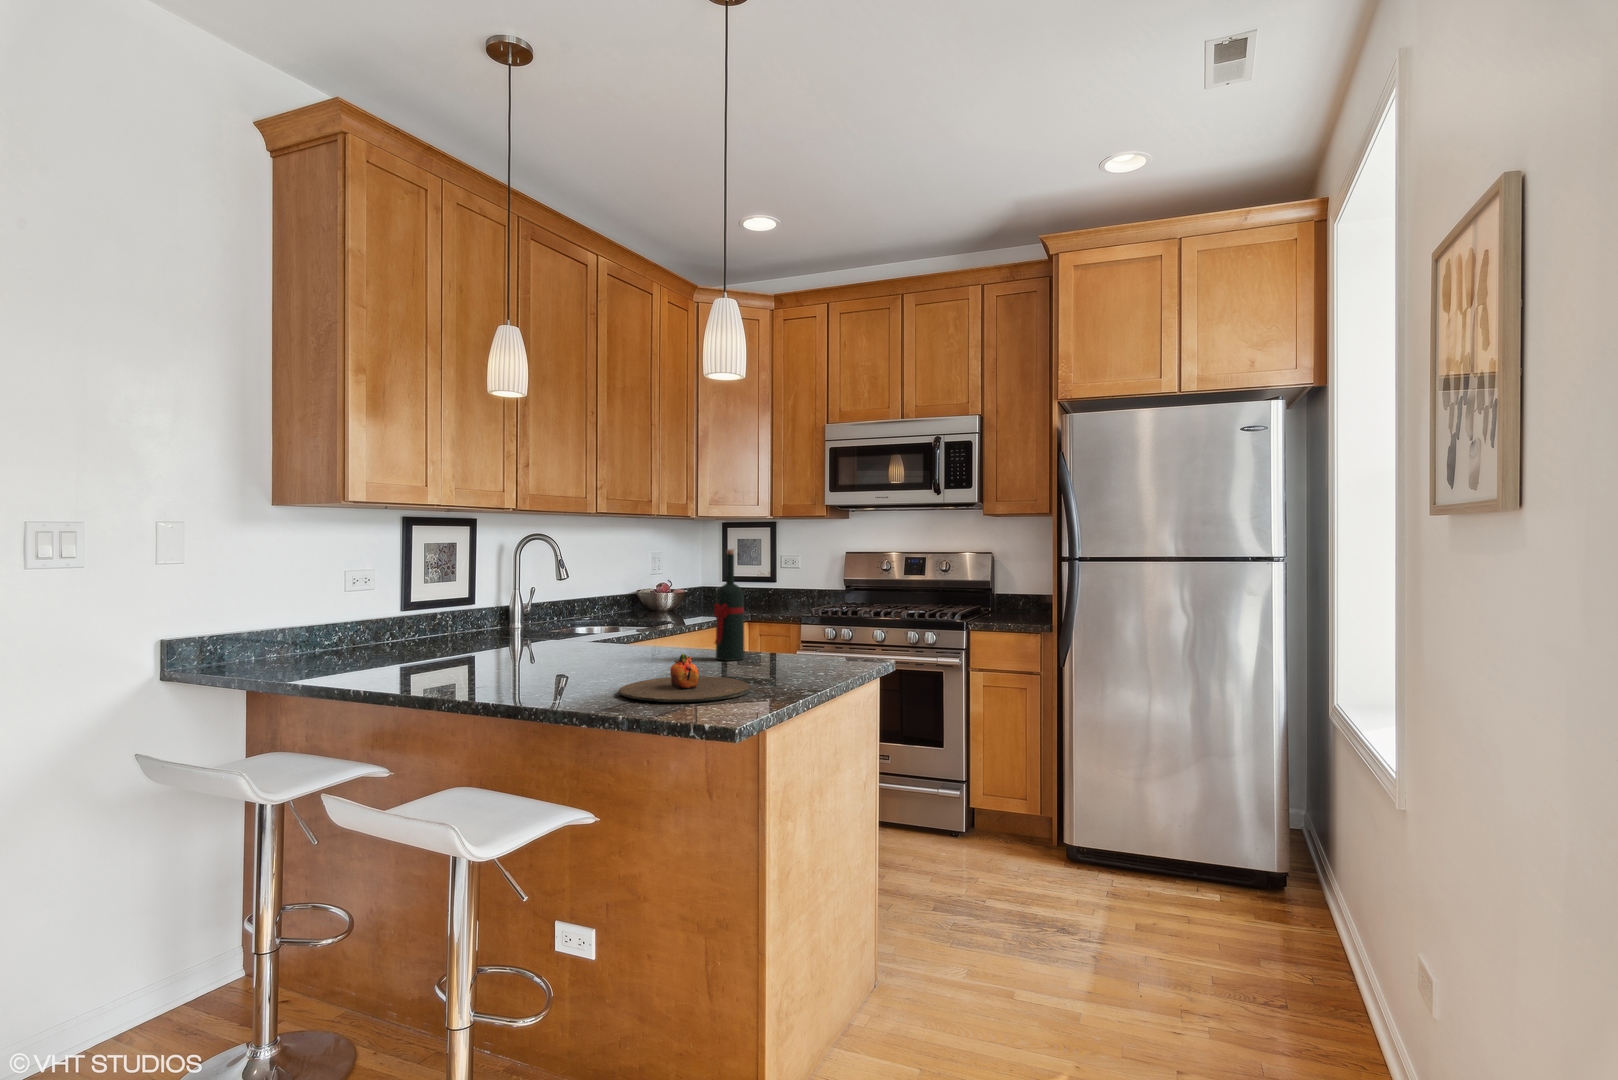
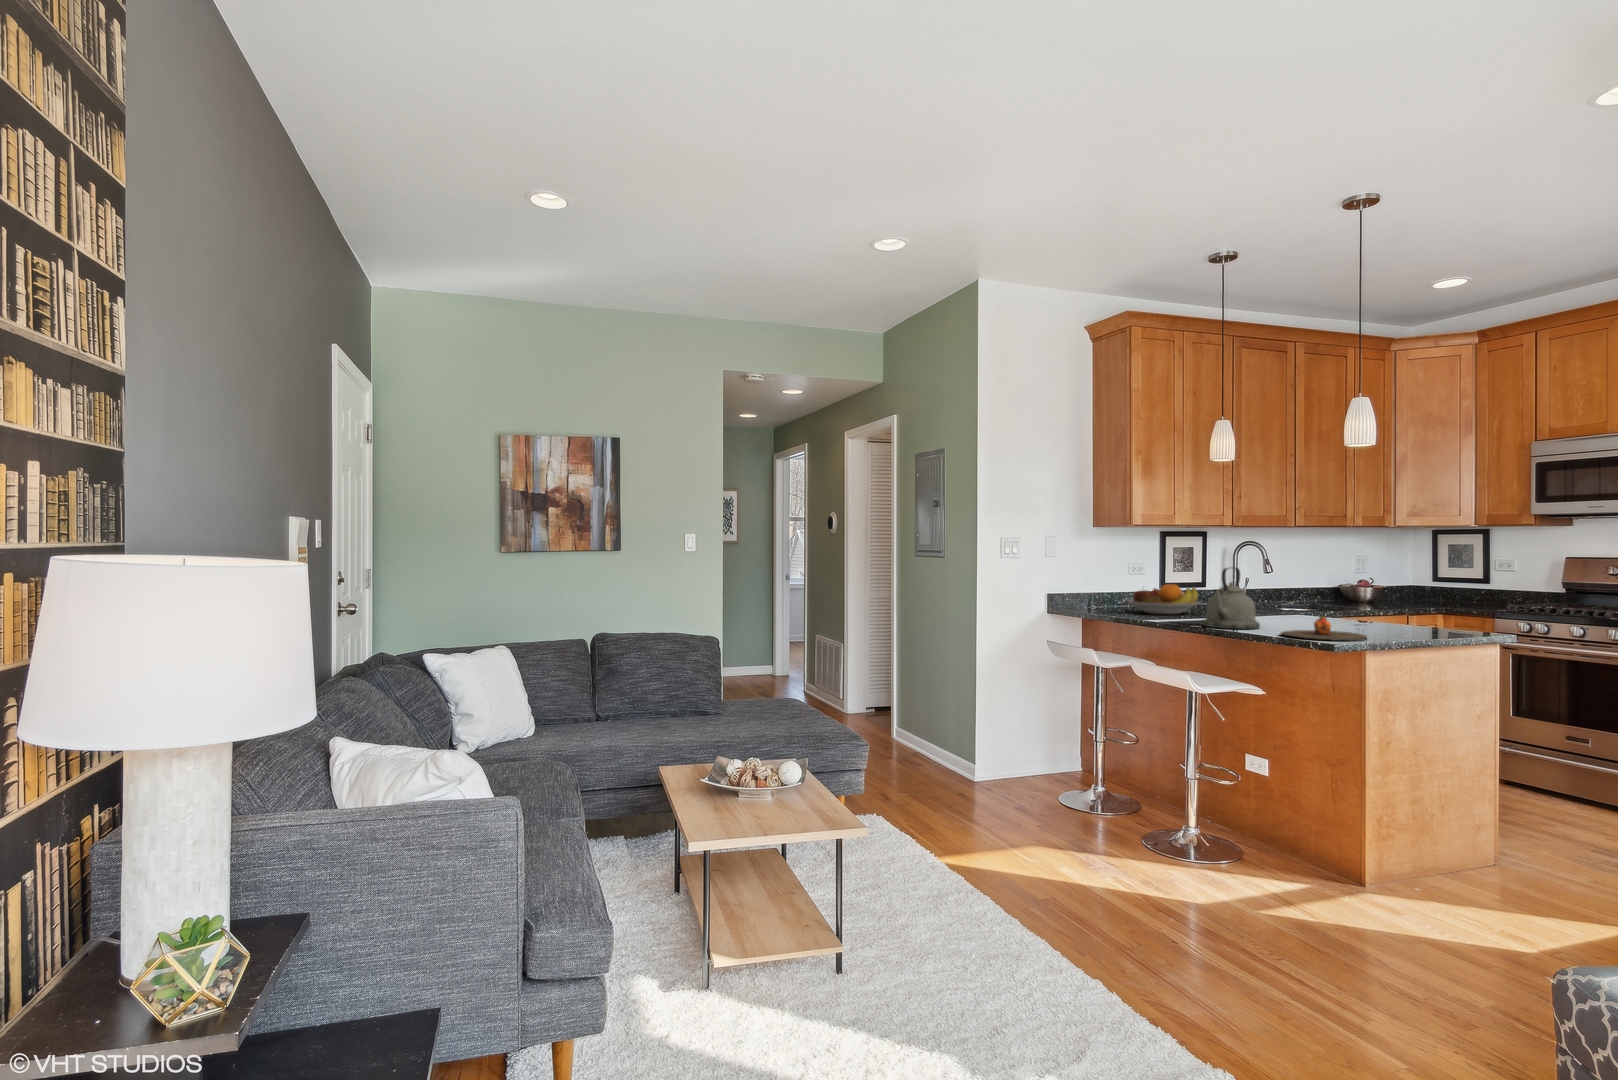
wine bottle: present [714,549,744,661] -> none [1362,555,1388,629]
kettle: none [477,574,576,689] -> present [1202,568,1260,629]
fruit bowl: none [337,605,470,661] -> present [1127,584,1200,615]

